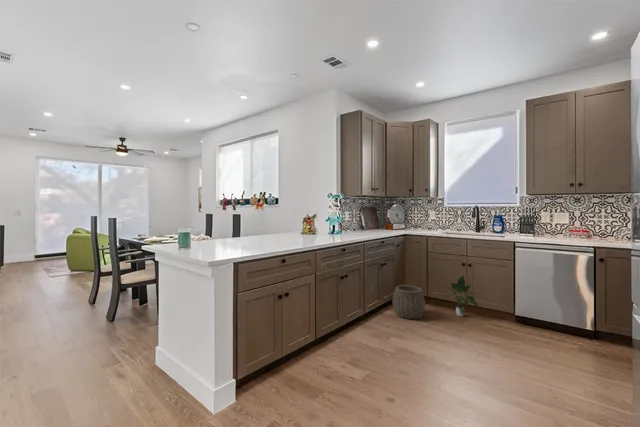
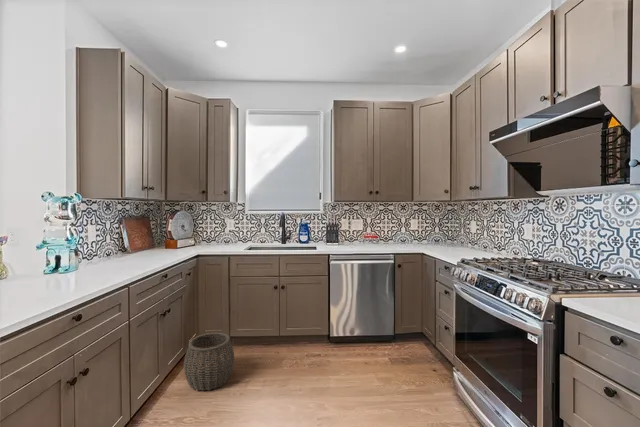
potted plant: present [447,275,478,317] -> none [257,302,297,357]

